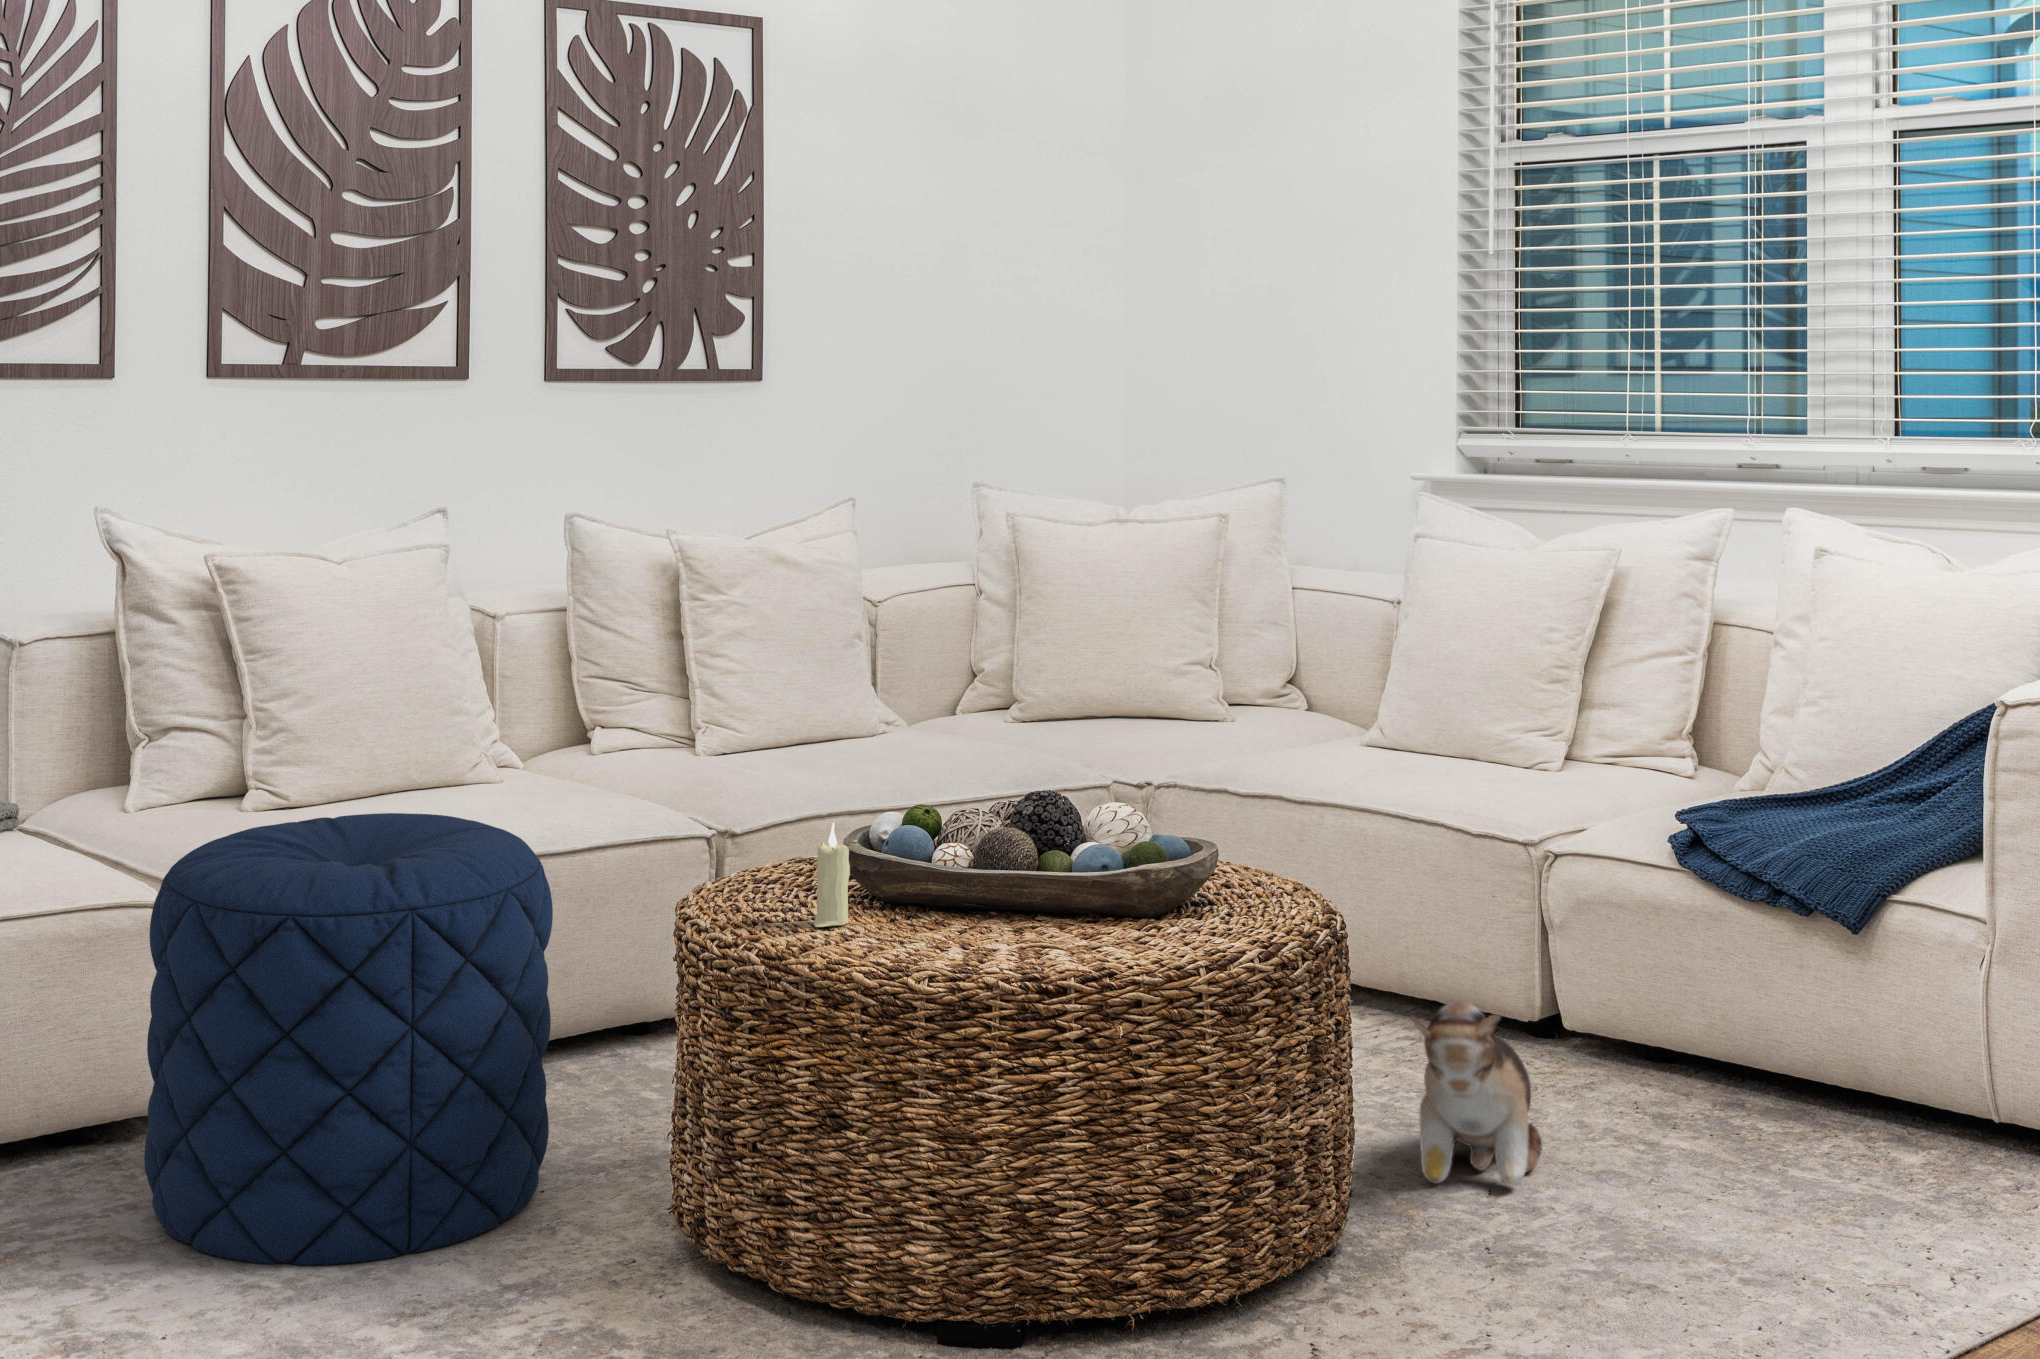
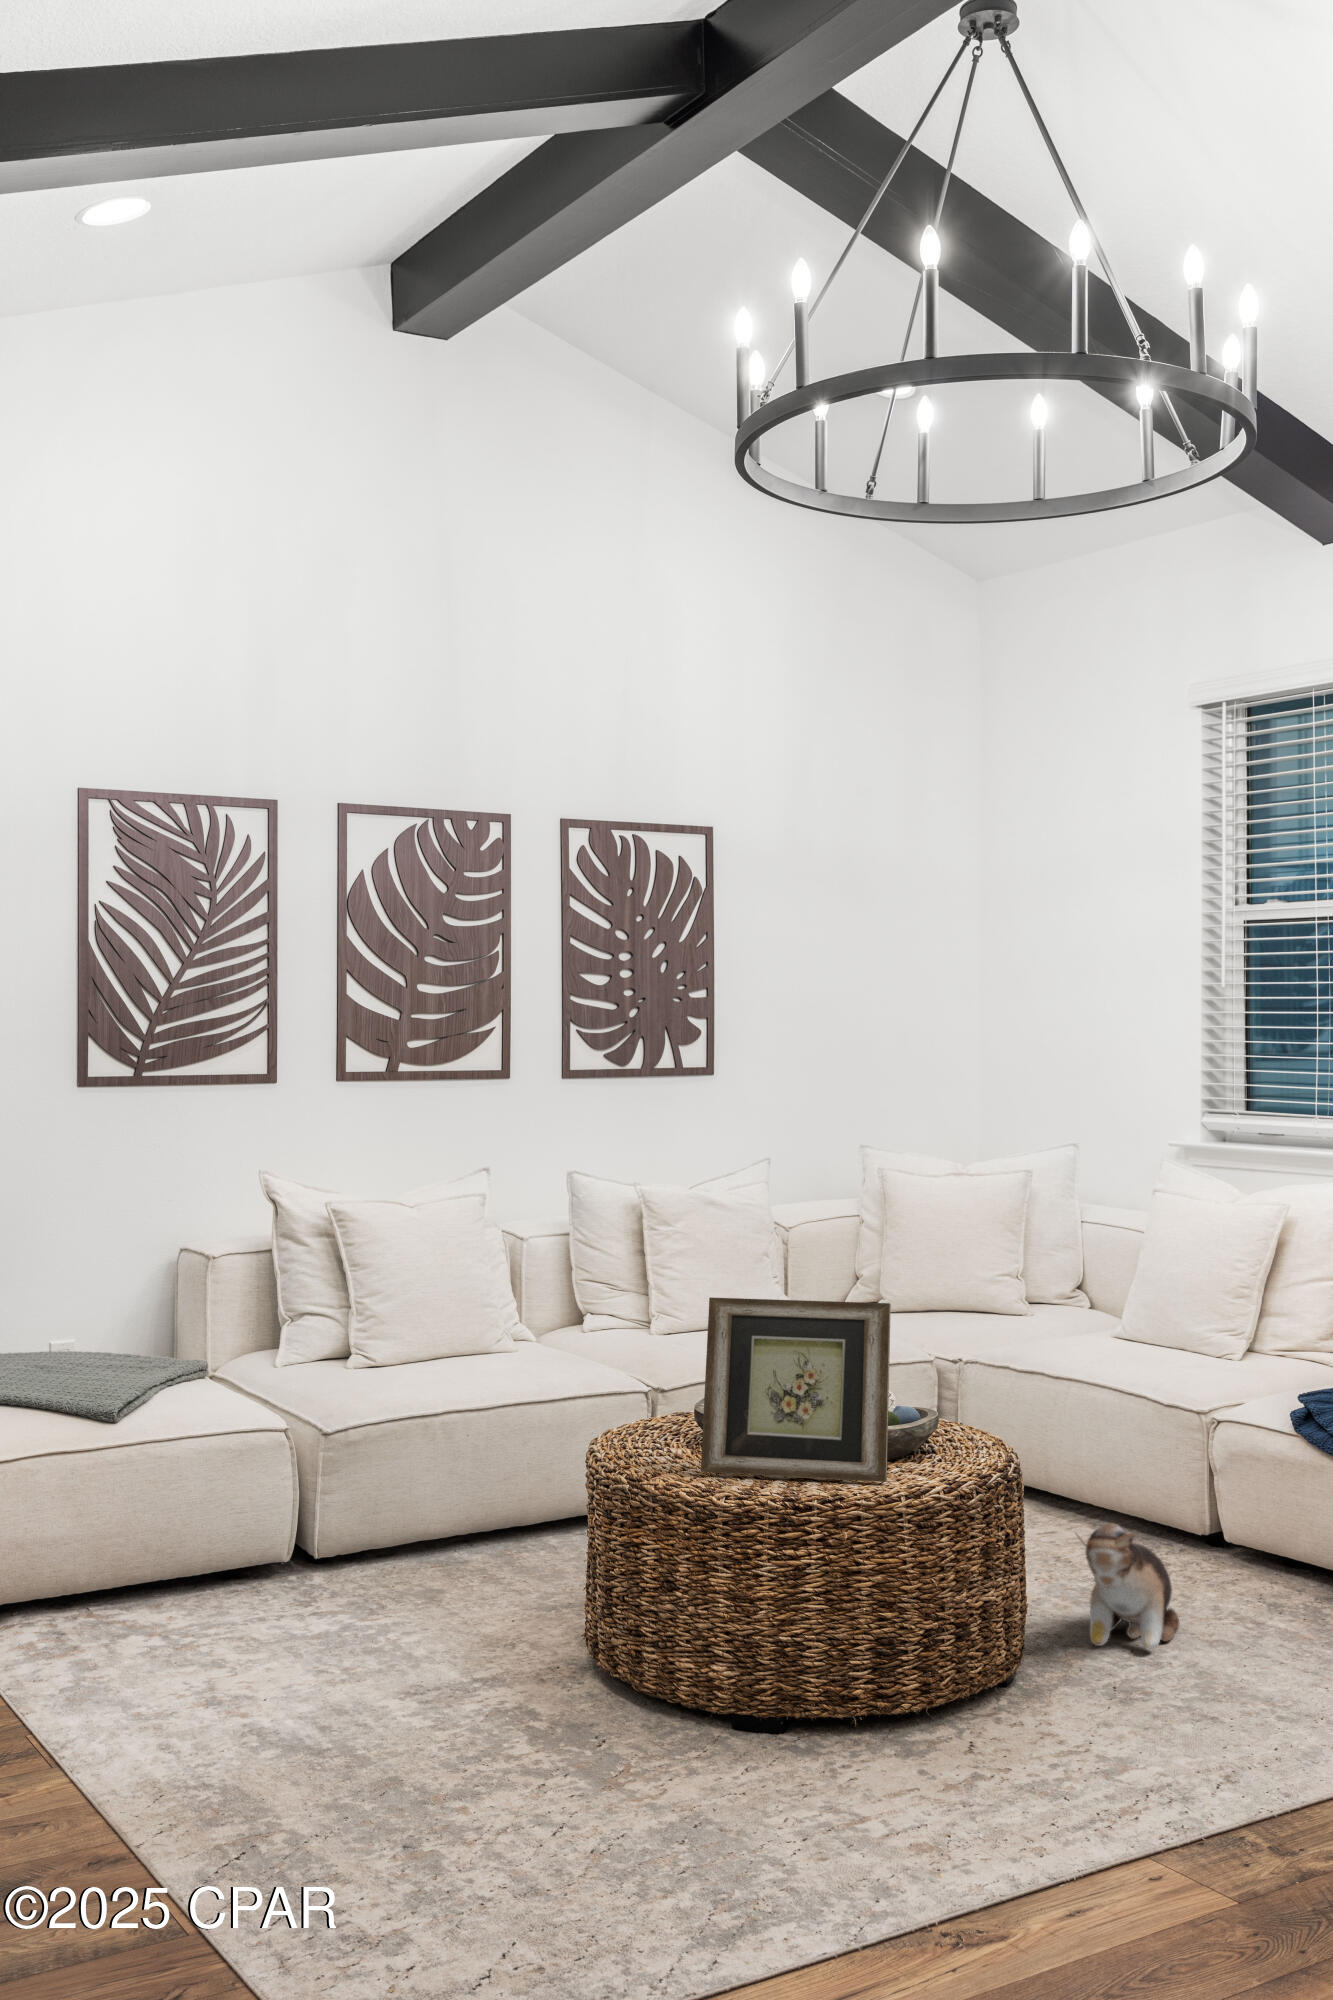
picture frame: none [882,671,1173,948] -> present [701,1297,891,1482]
pouf: present [144,813,553,1265] -> none [269,1375,518,1659]
candle: present [813,823,850,927] -> none [666,1393,689,1460]

